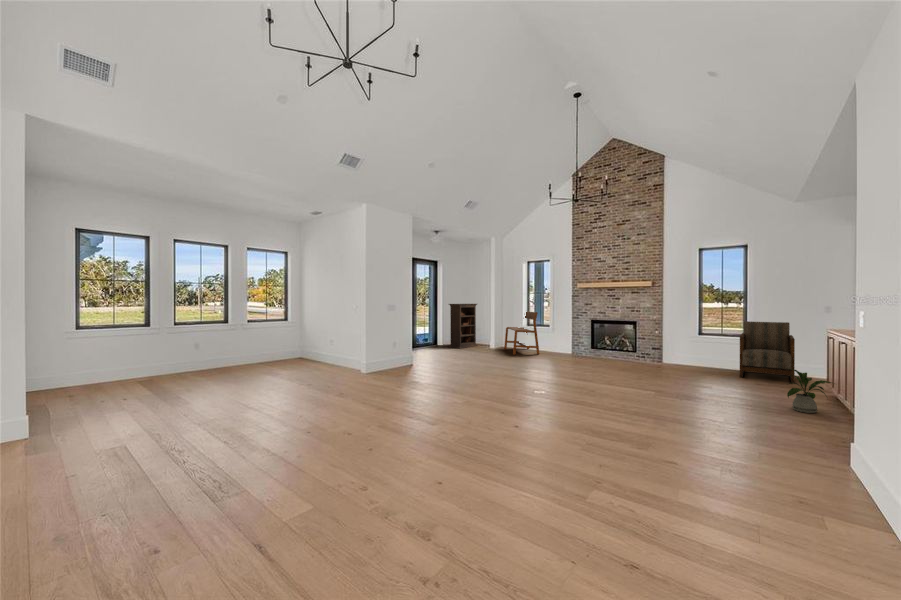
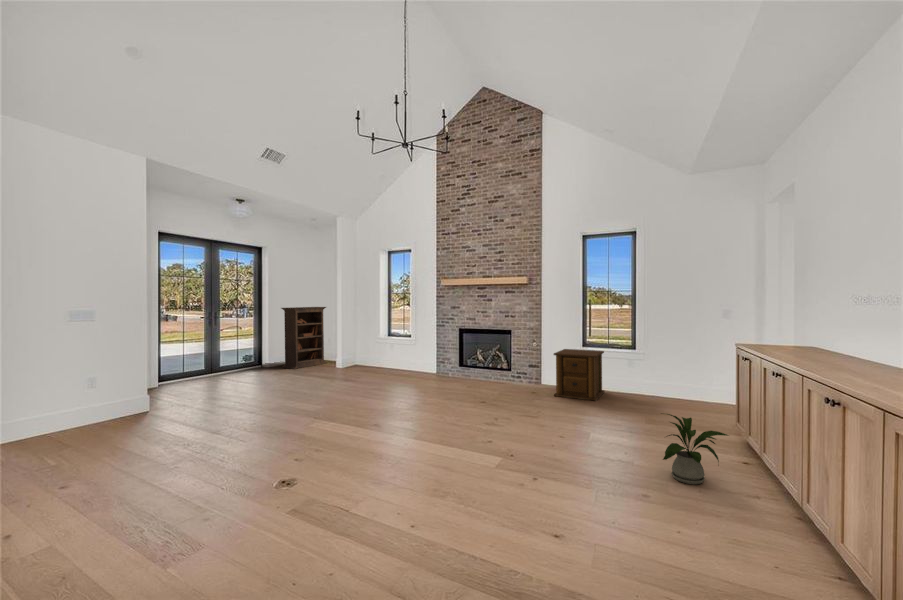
bench: present [504,311,539,355] -> none [357,316,394,377]
armchair: present [740,321,795,383] -> none [624,330,689,415]
side table: none [678,336,718,373] -> present [554,349,604,401]

